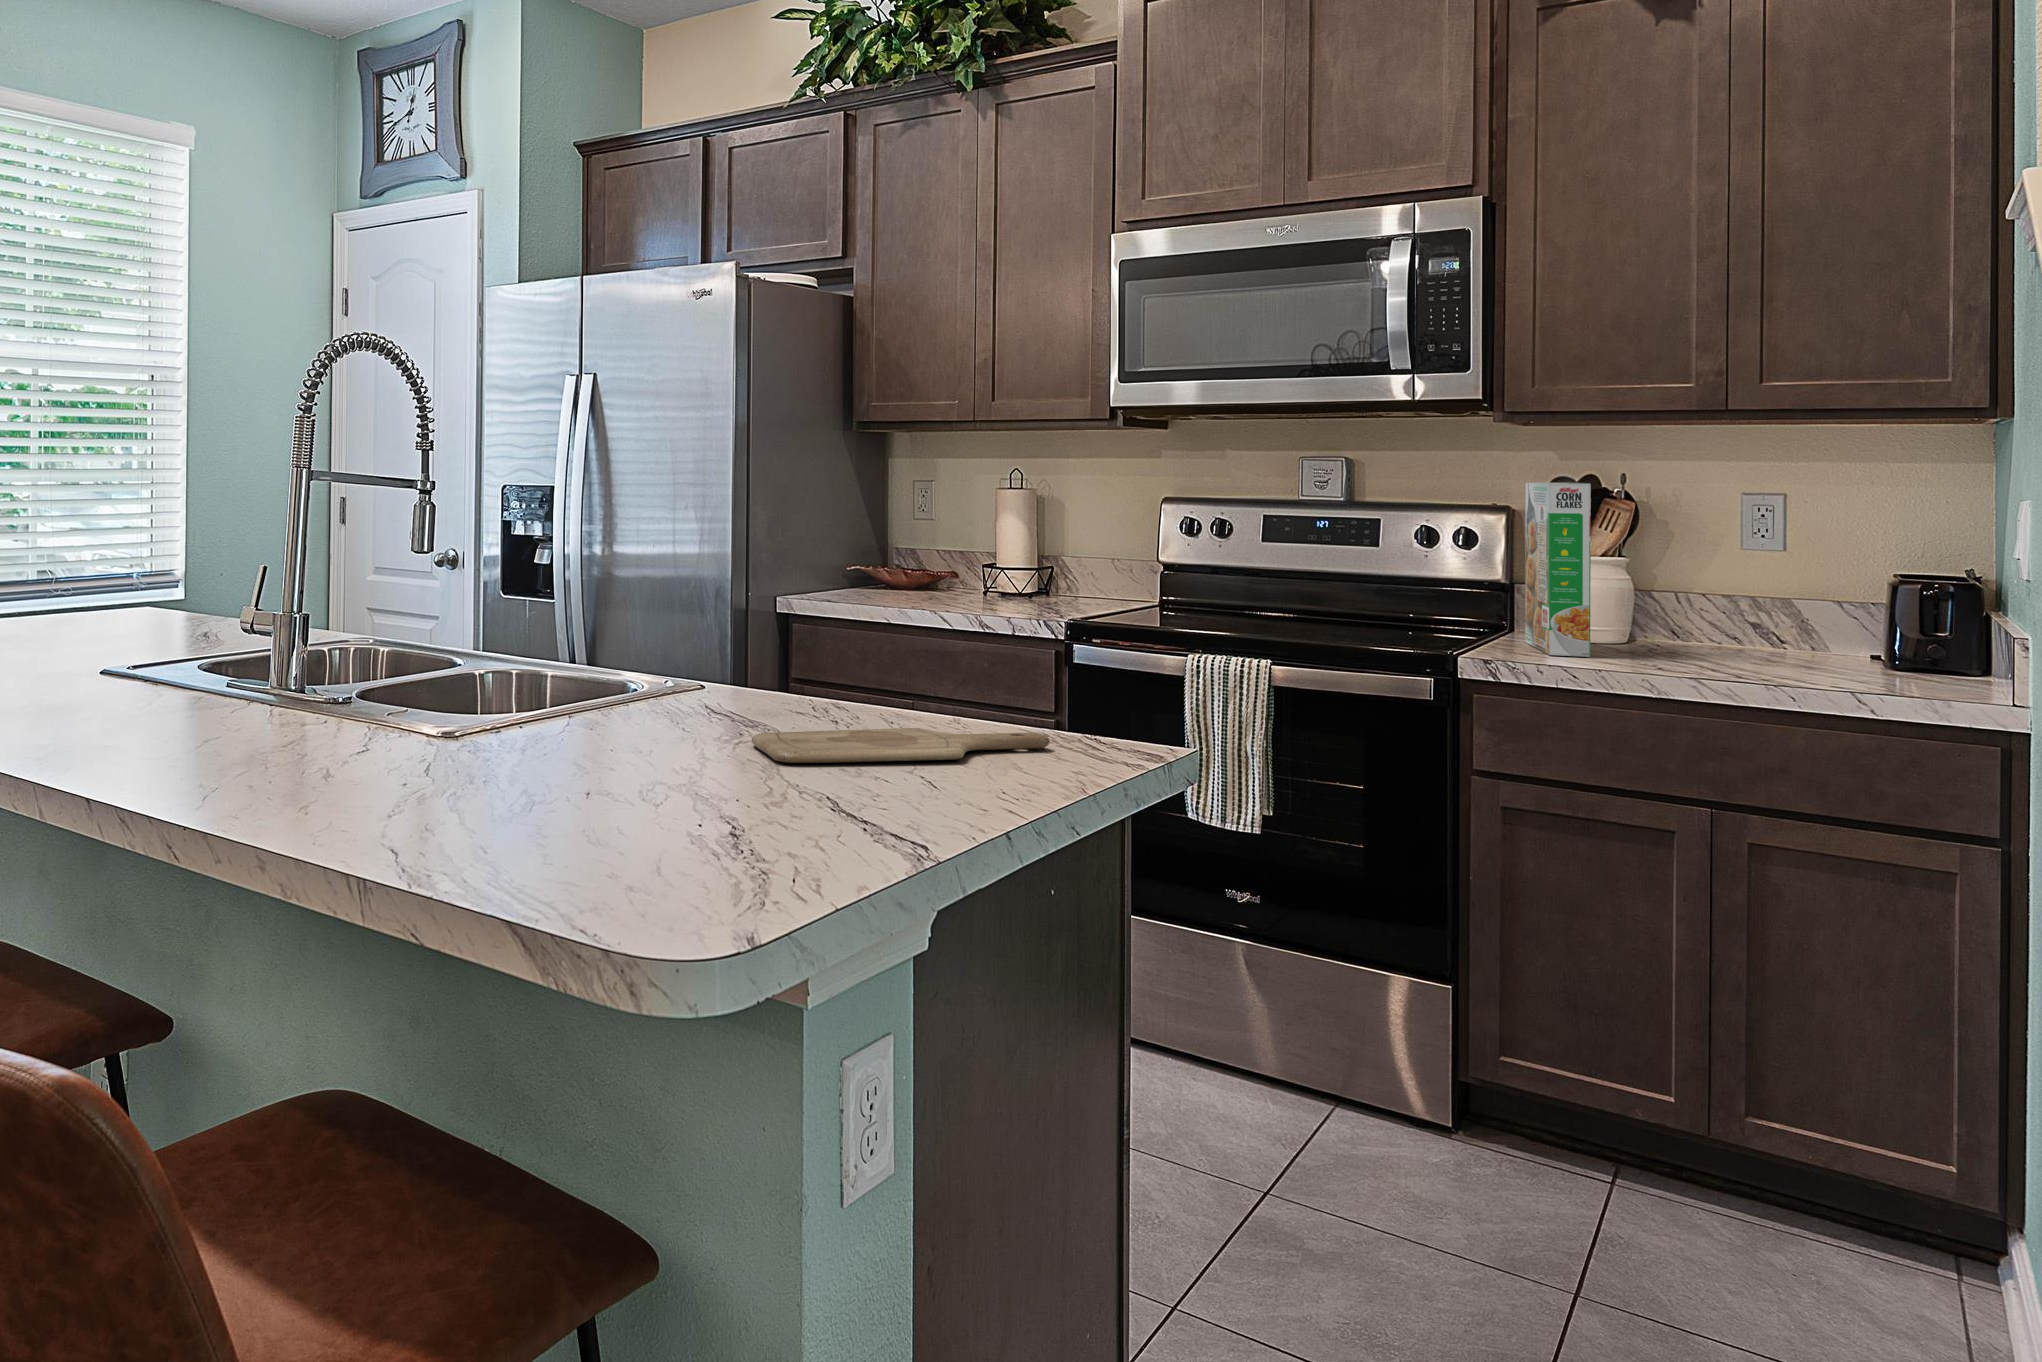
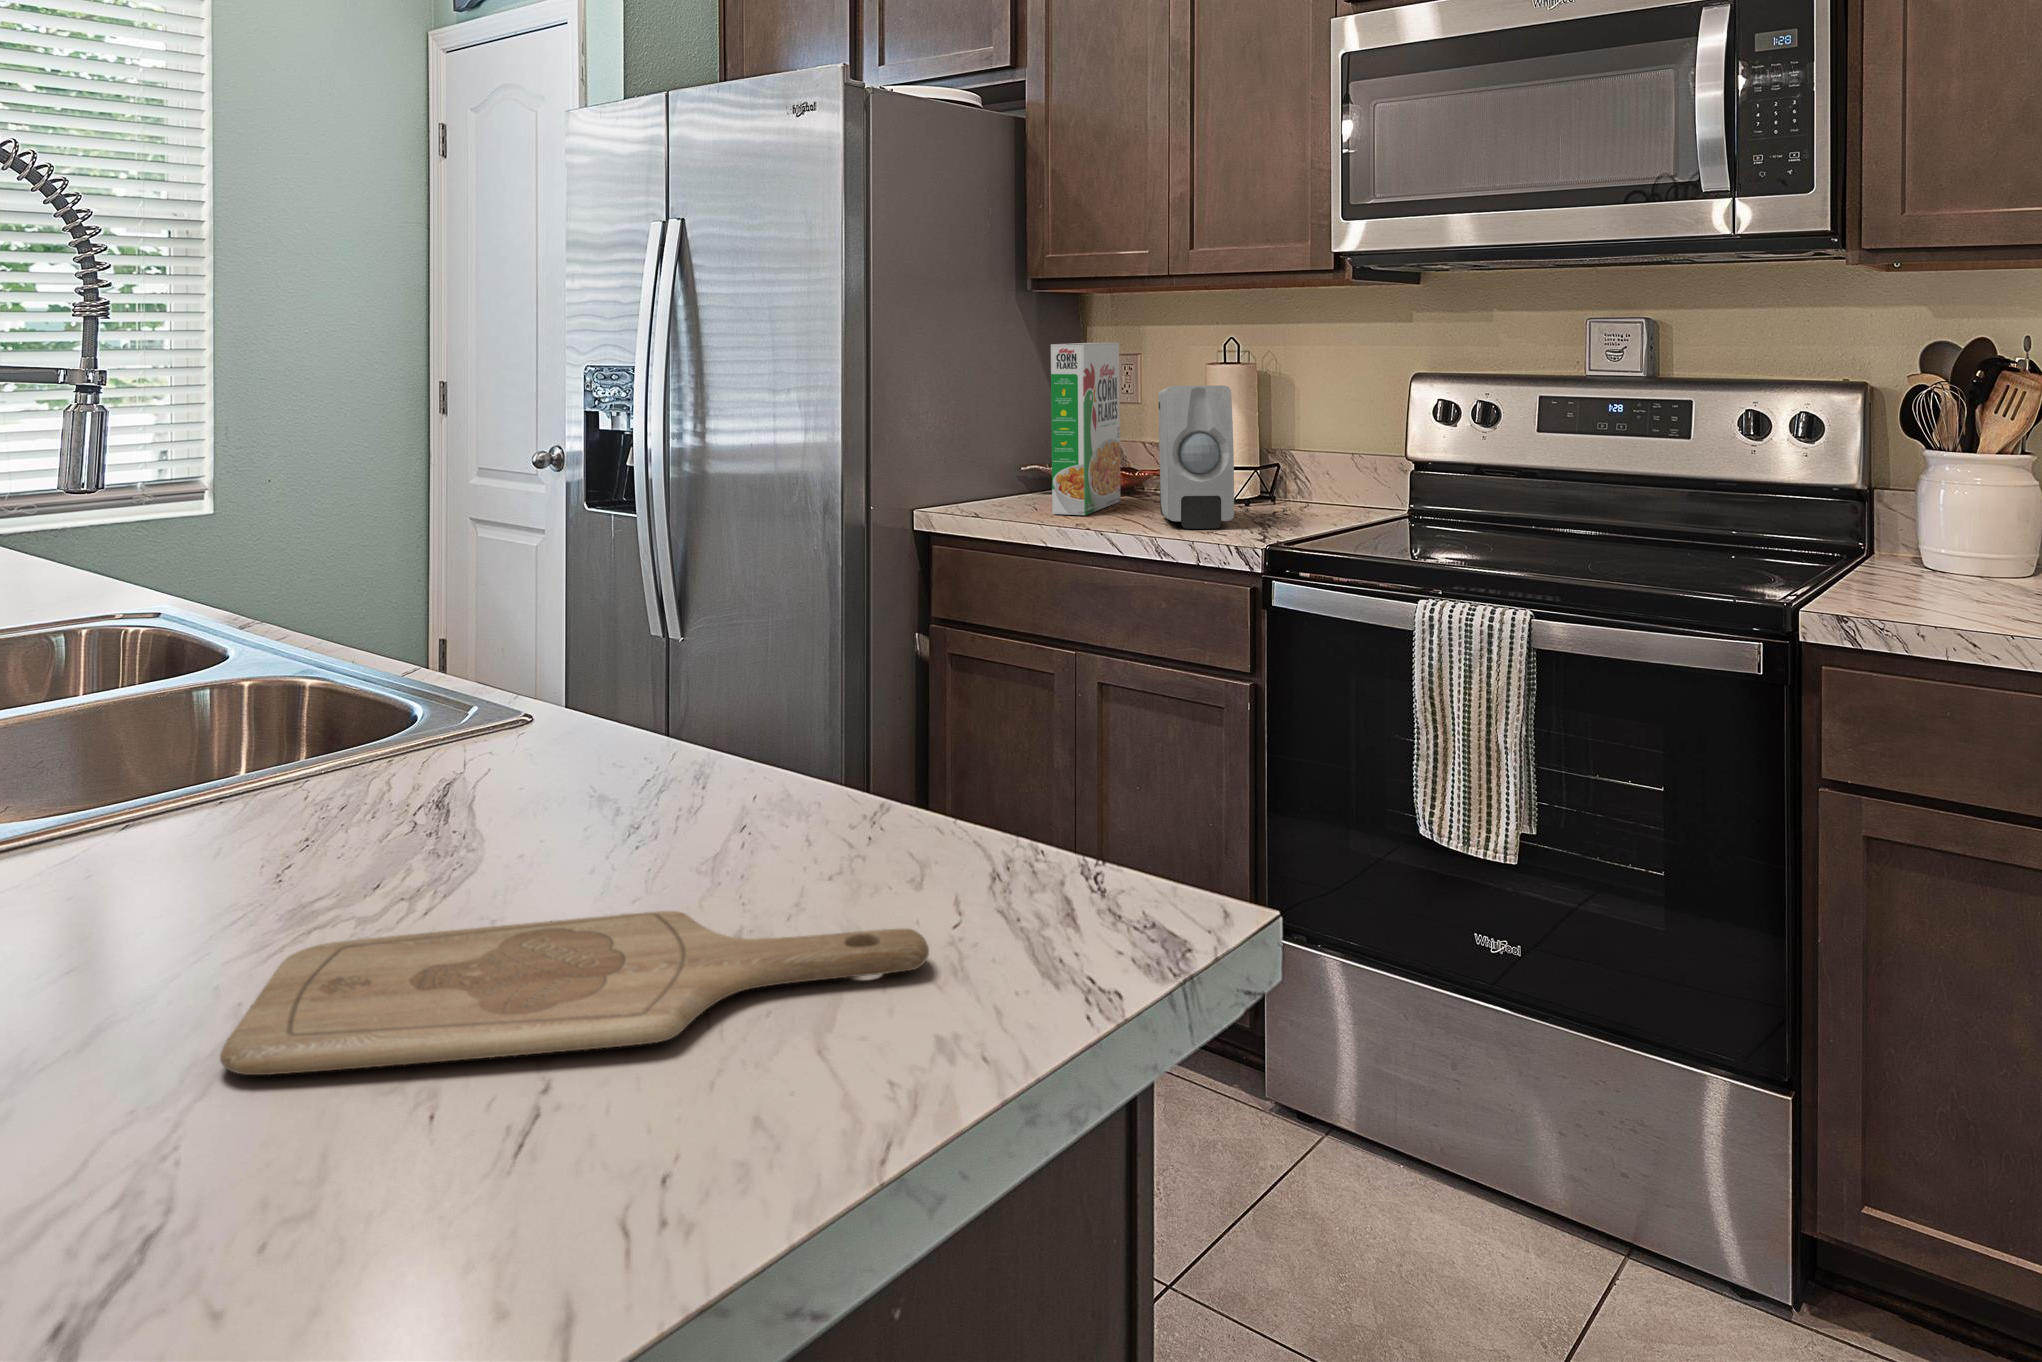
cereal box: present [1525,483,1591,657] -> present [1051,343,1120,515]
soap dispenser: none [973,505,1037,611] -> present [1158,385,1234,529]

